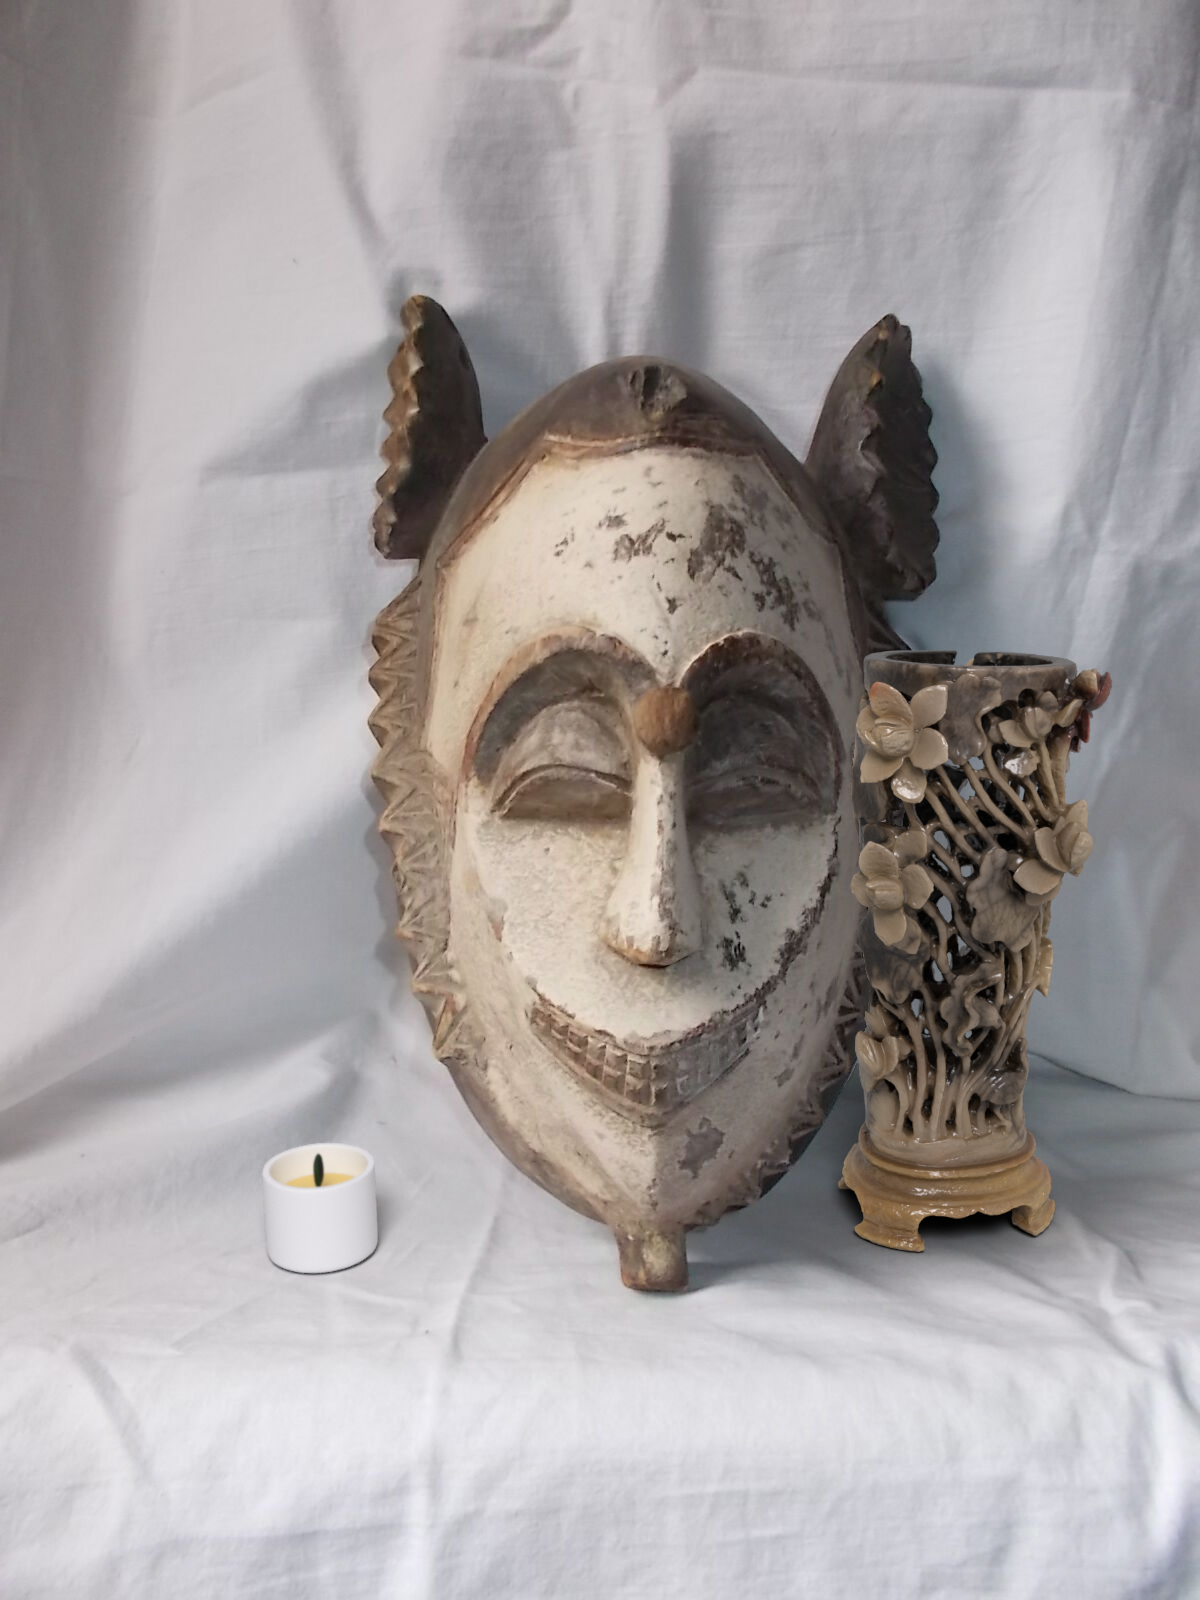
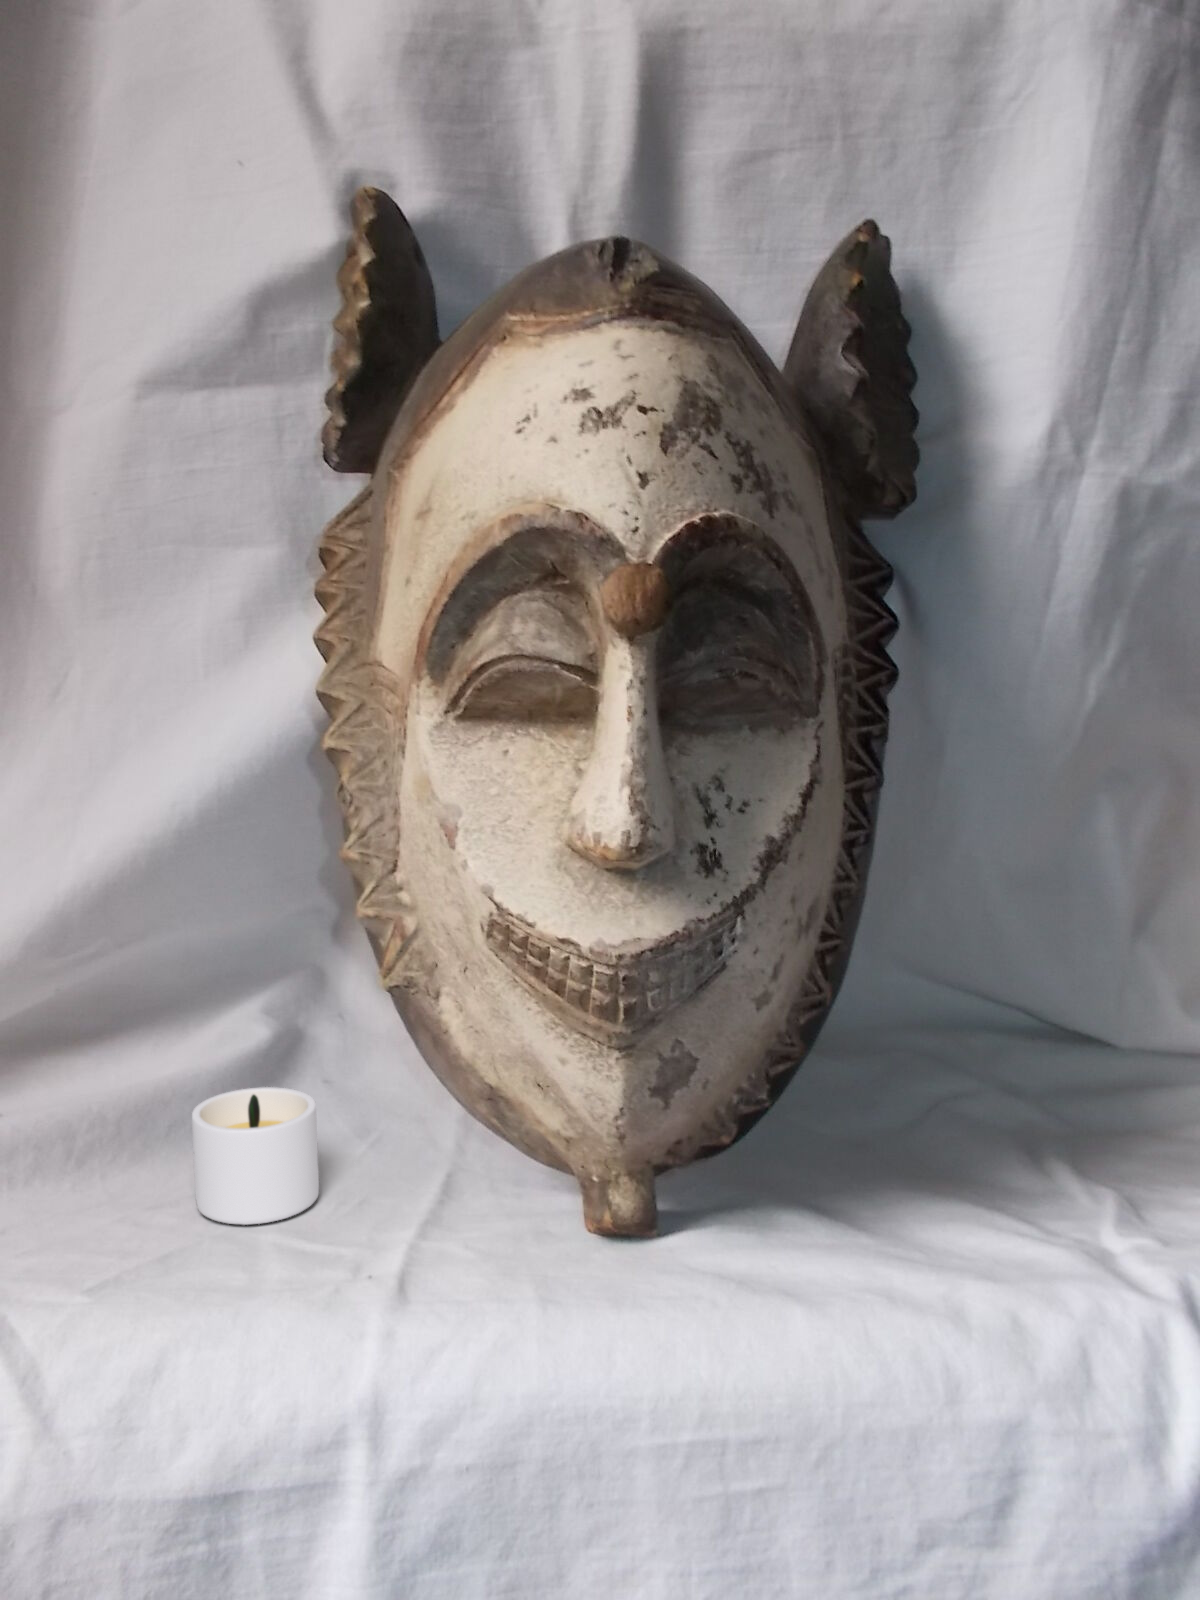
decorative vase: present [838,650,1112,1252] -> none [818,558,1111,1200]

